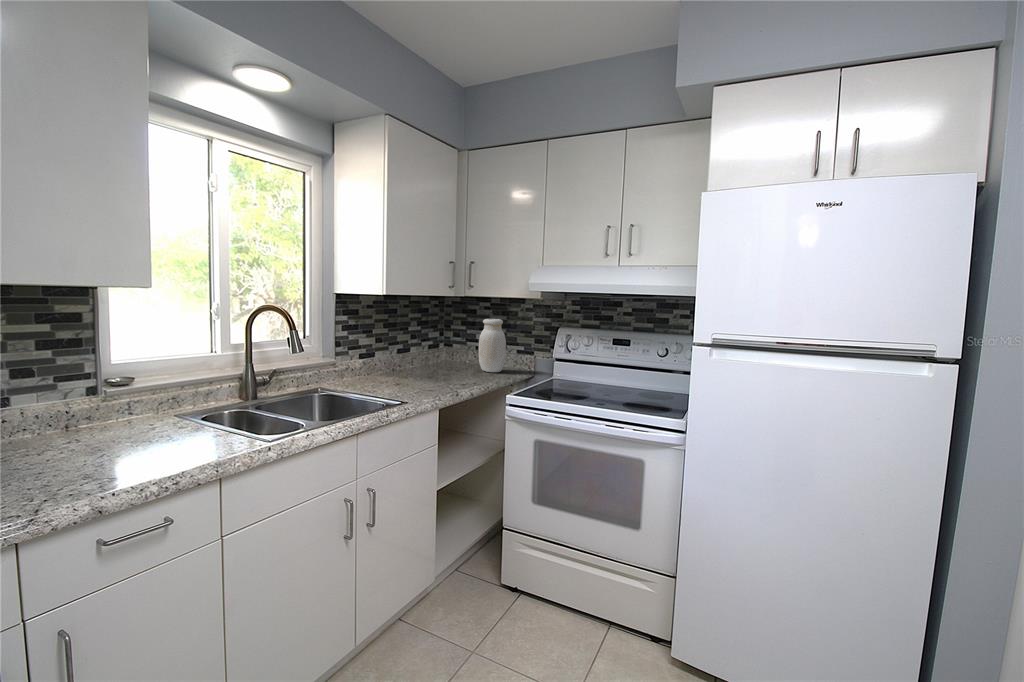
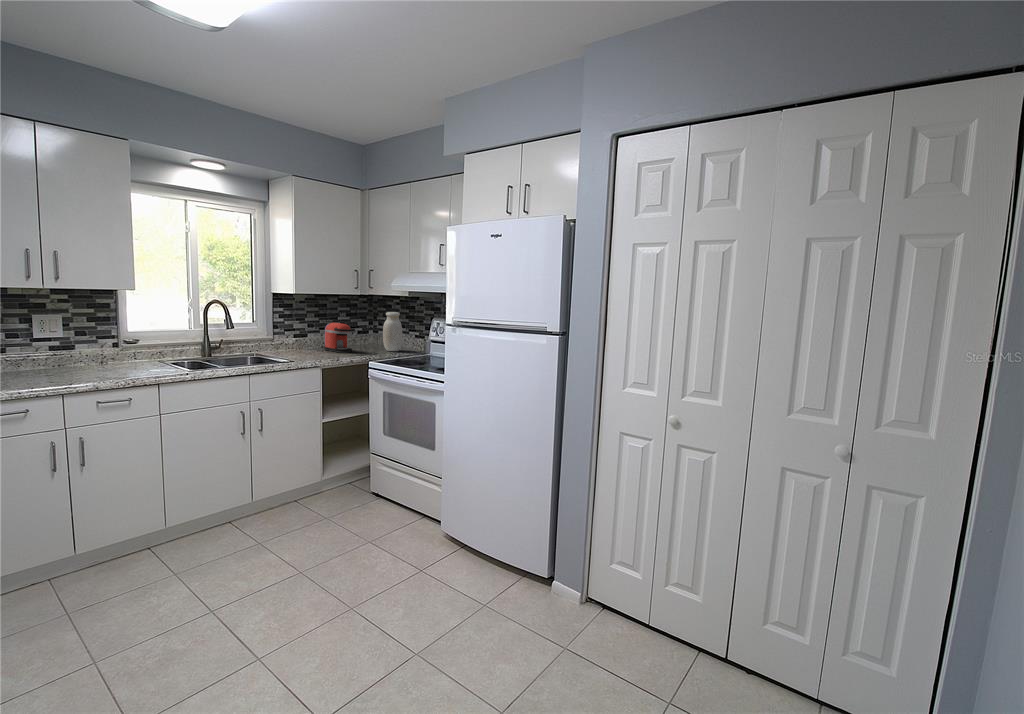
coffee maker: none [402,335,453,378] -> present [324,323,355,353]

